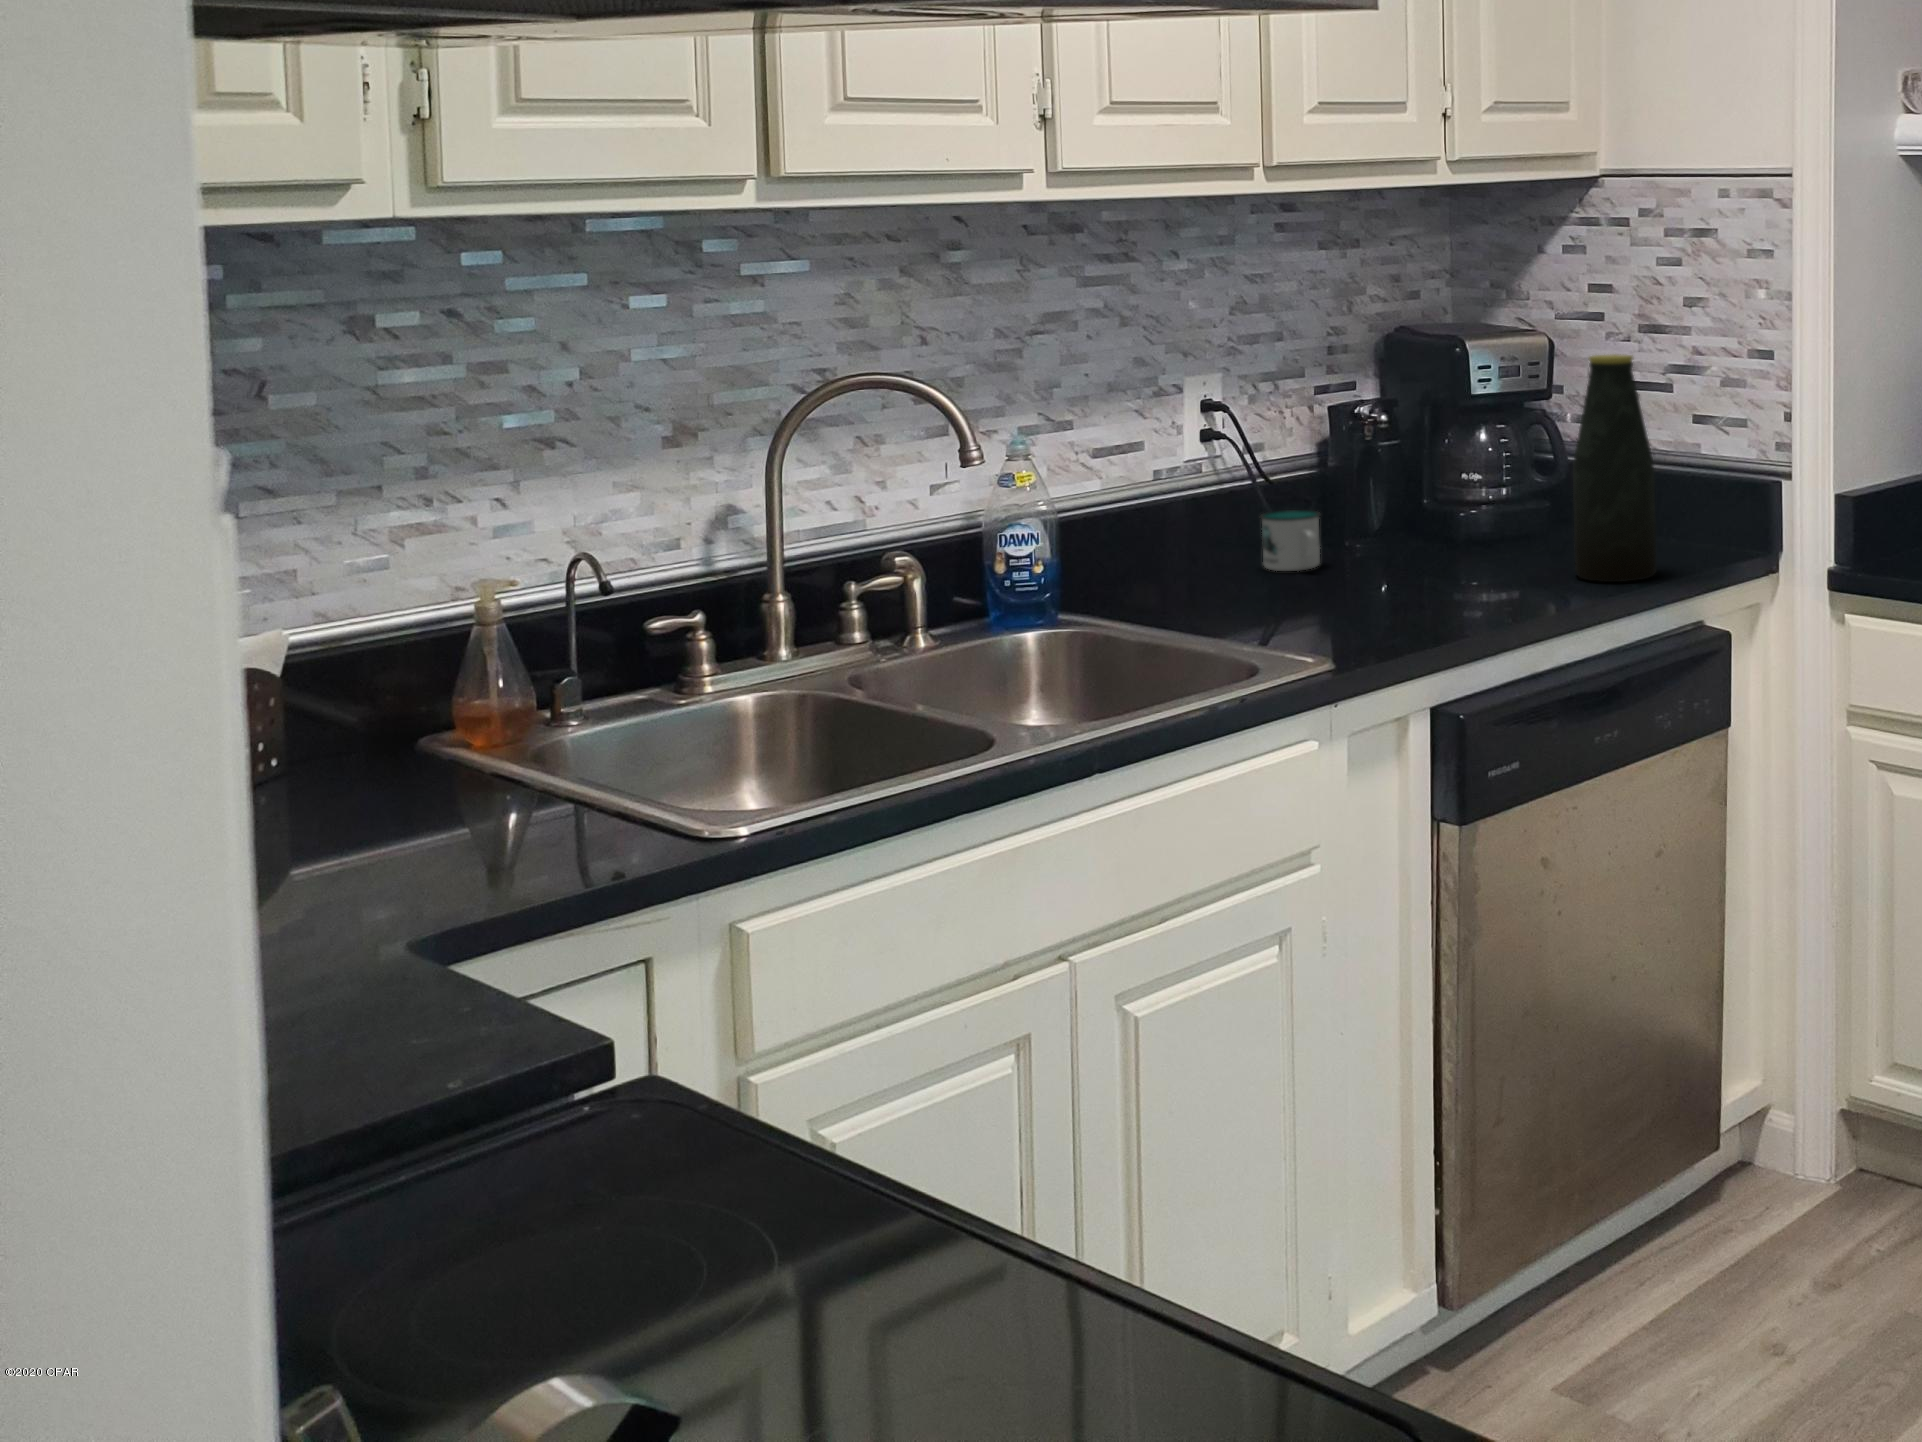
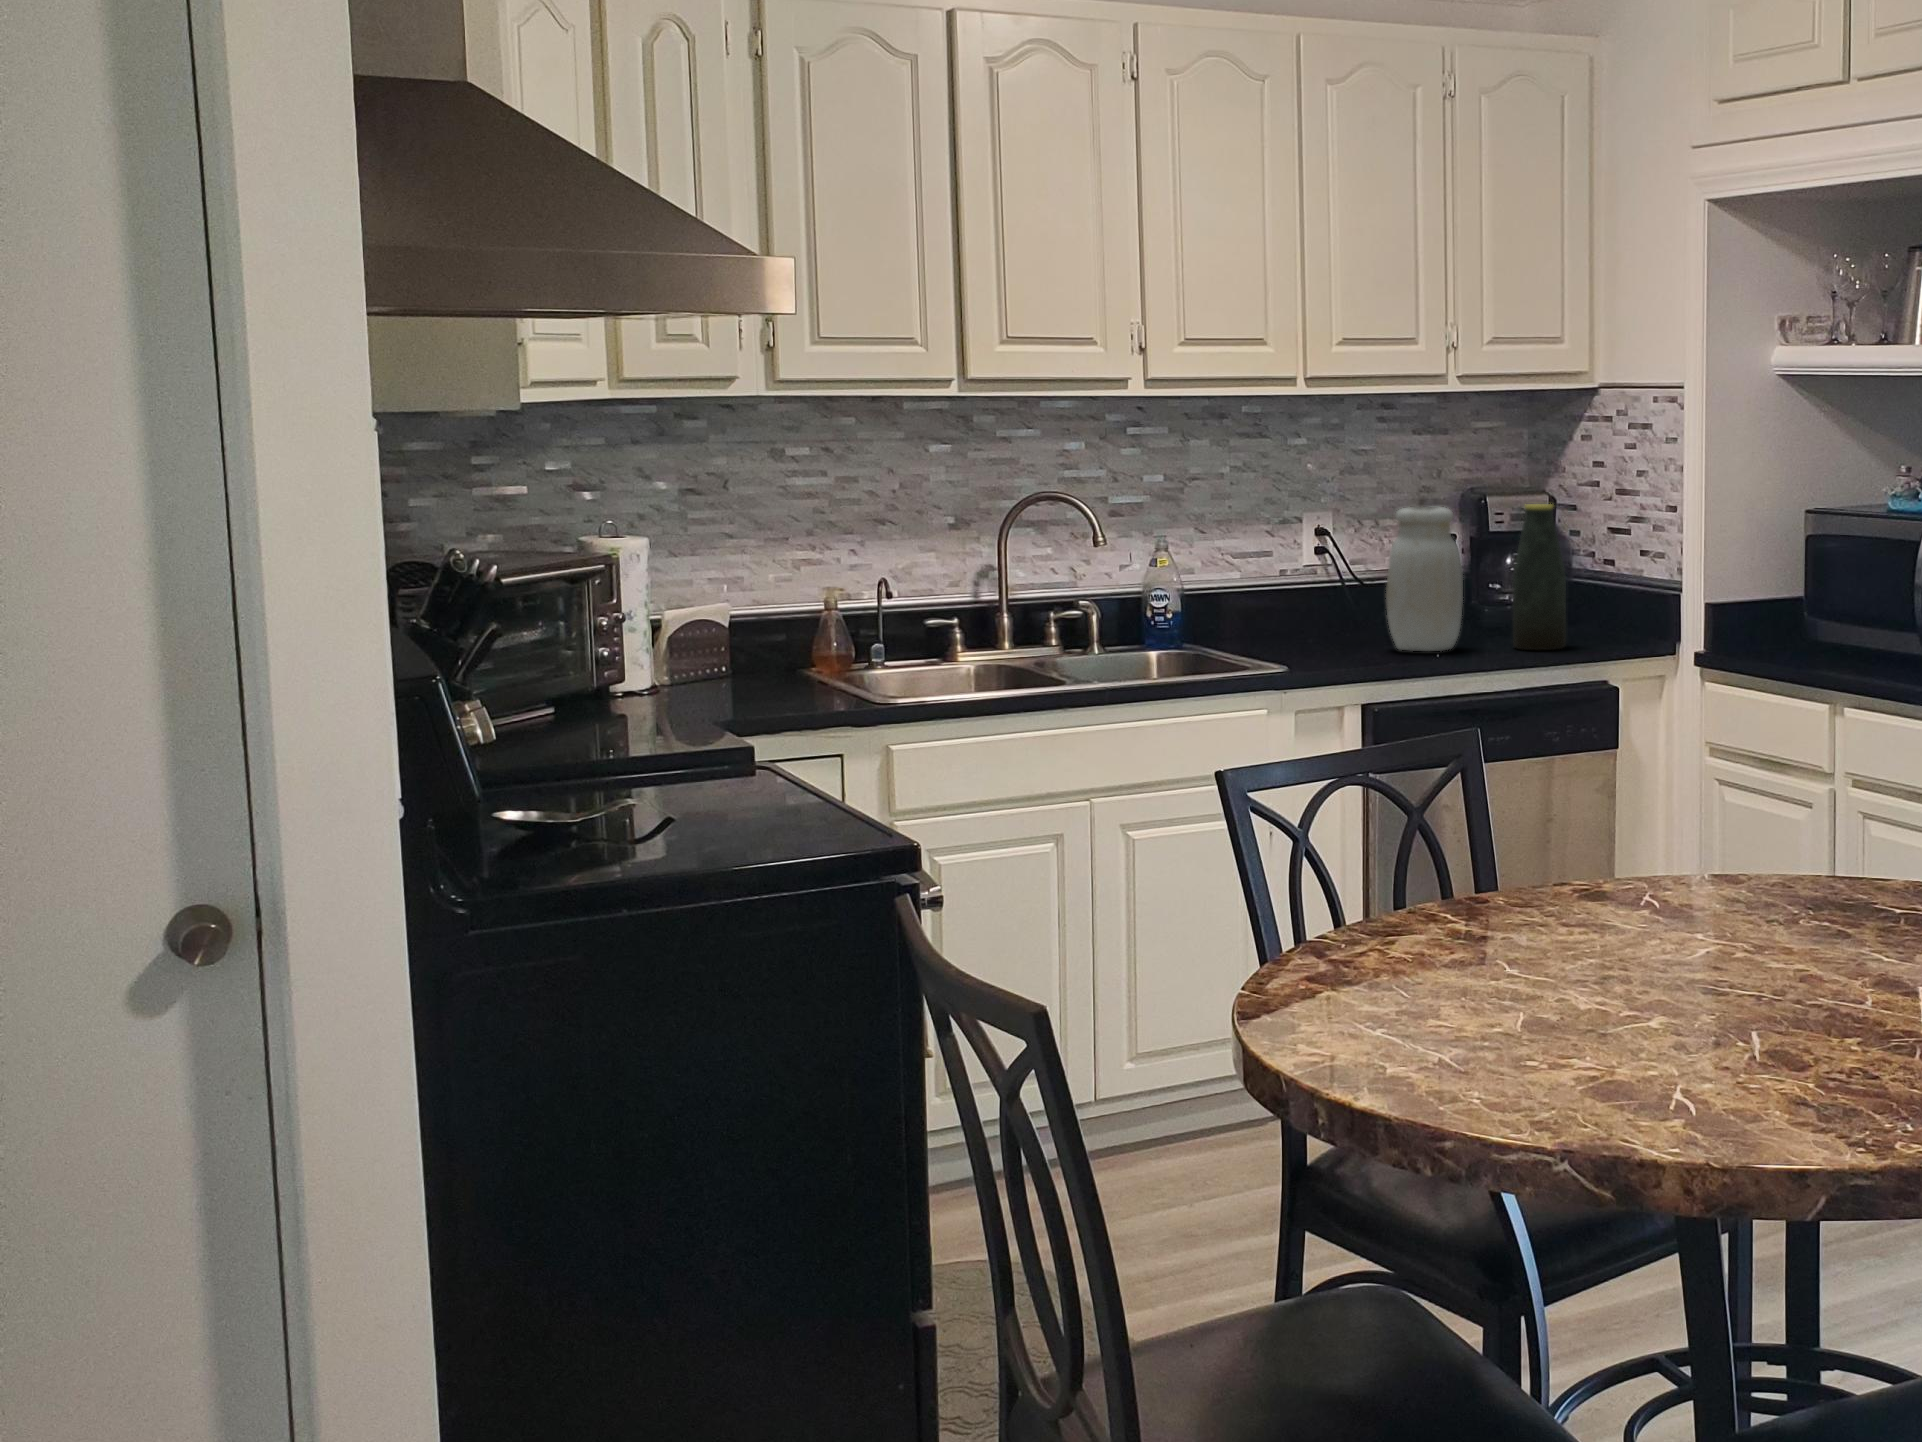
jar: none [1391,366,1512,597] -> present [1386,507,1463,651]
mug: present [1260,510,1320,571] -> none [1343,598,1382,636]

